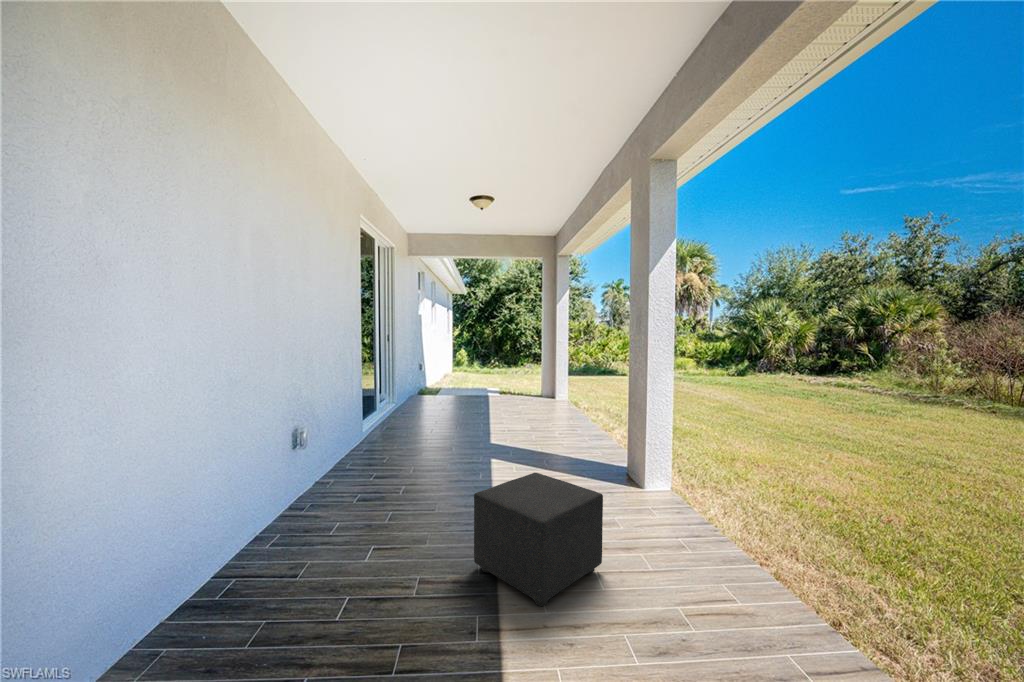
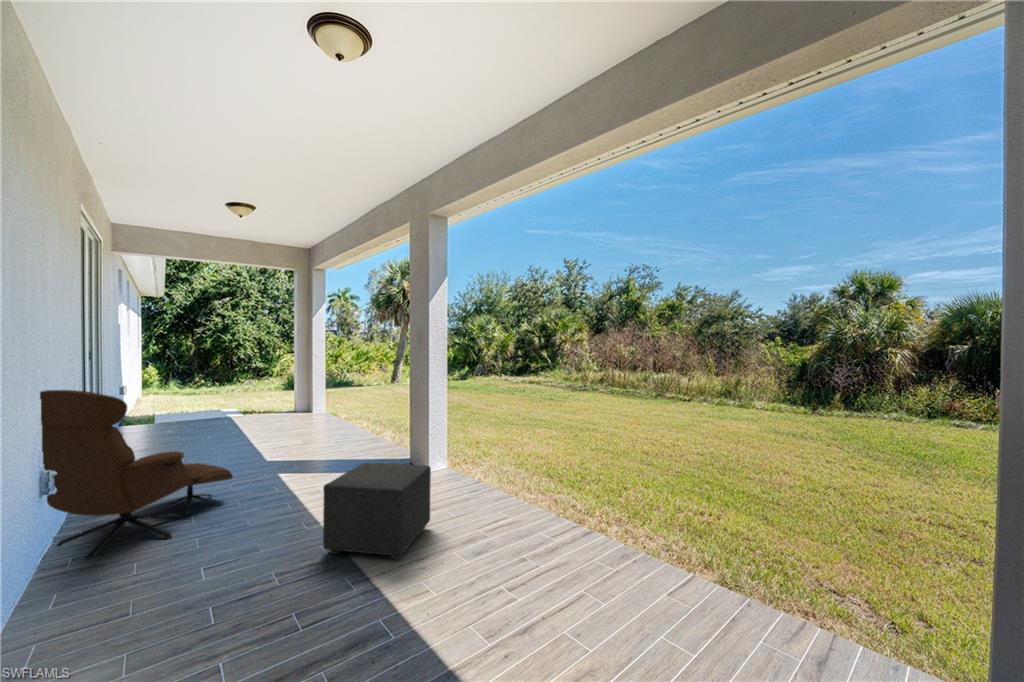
lounge chair: none [297,371,445,511] -> present [40,390,233,559]

